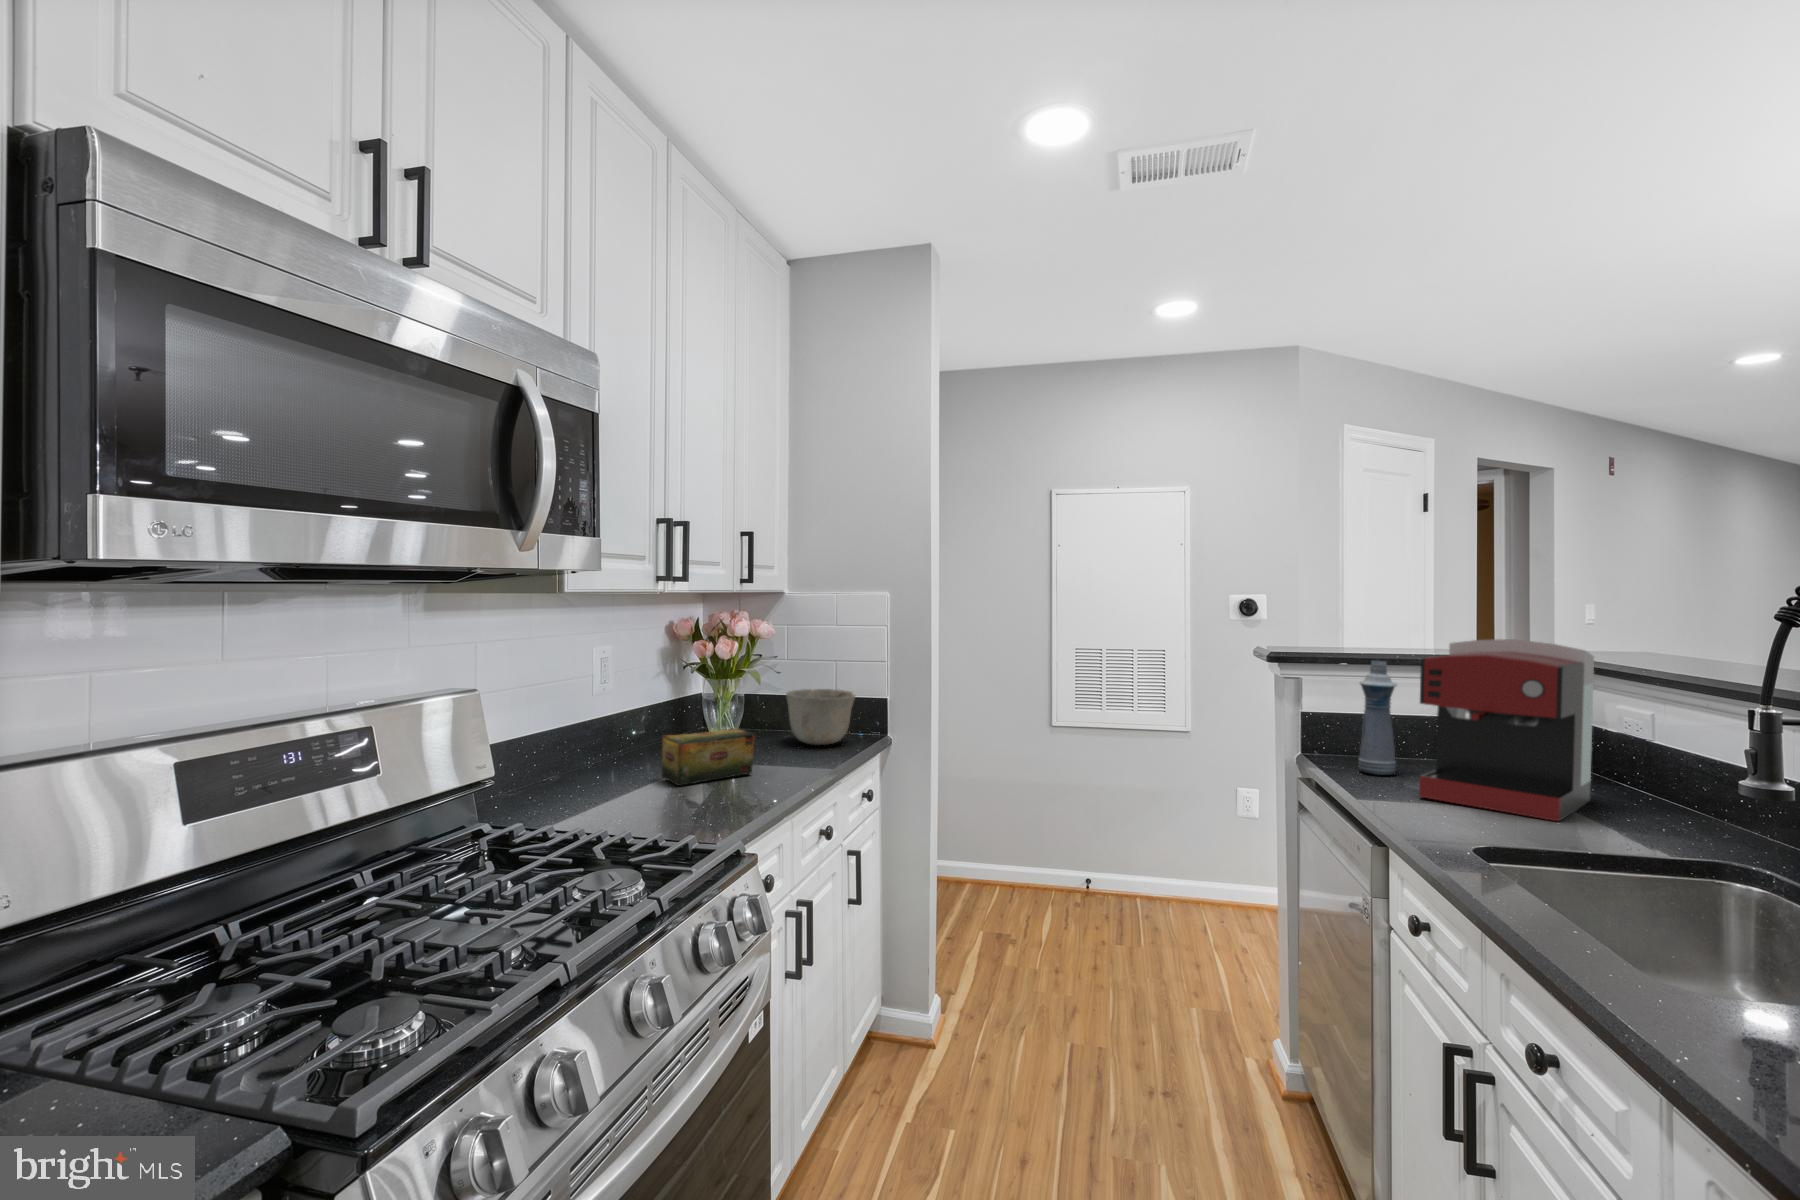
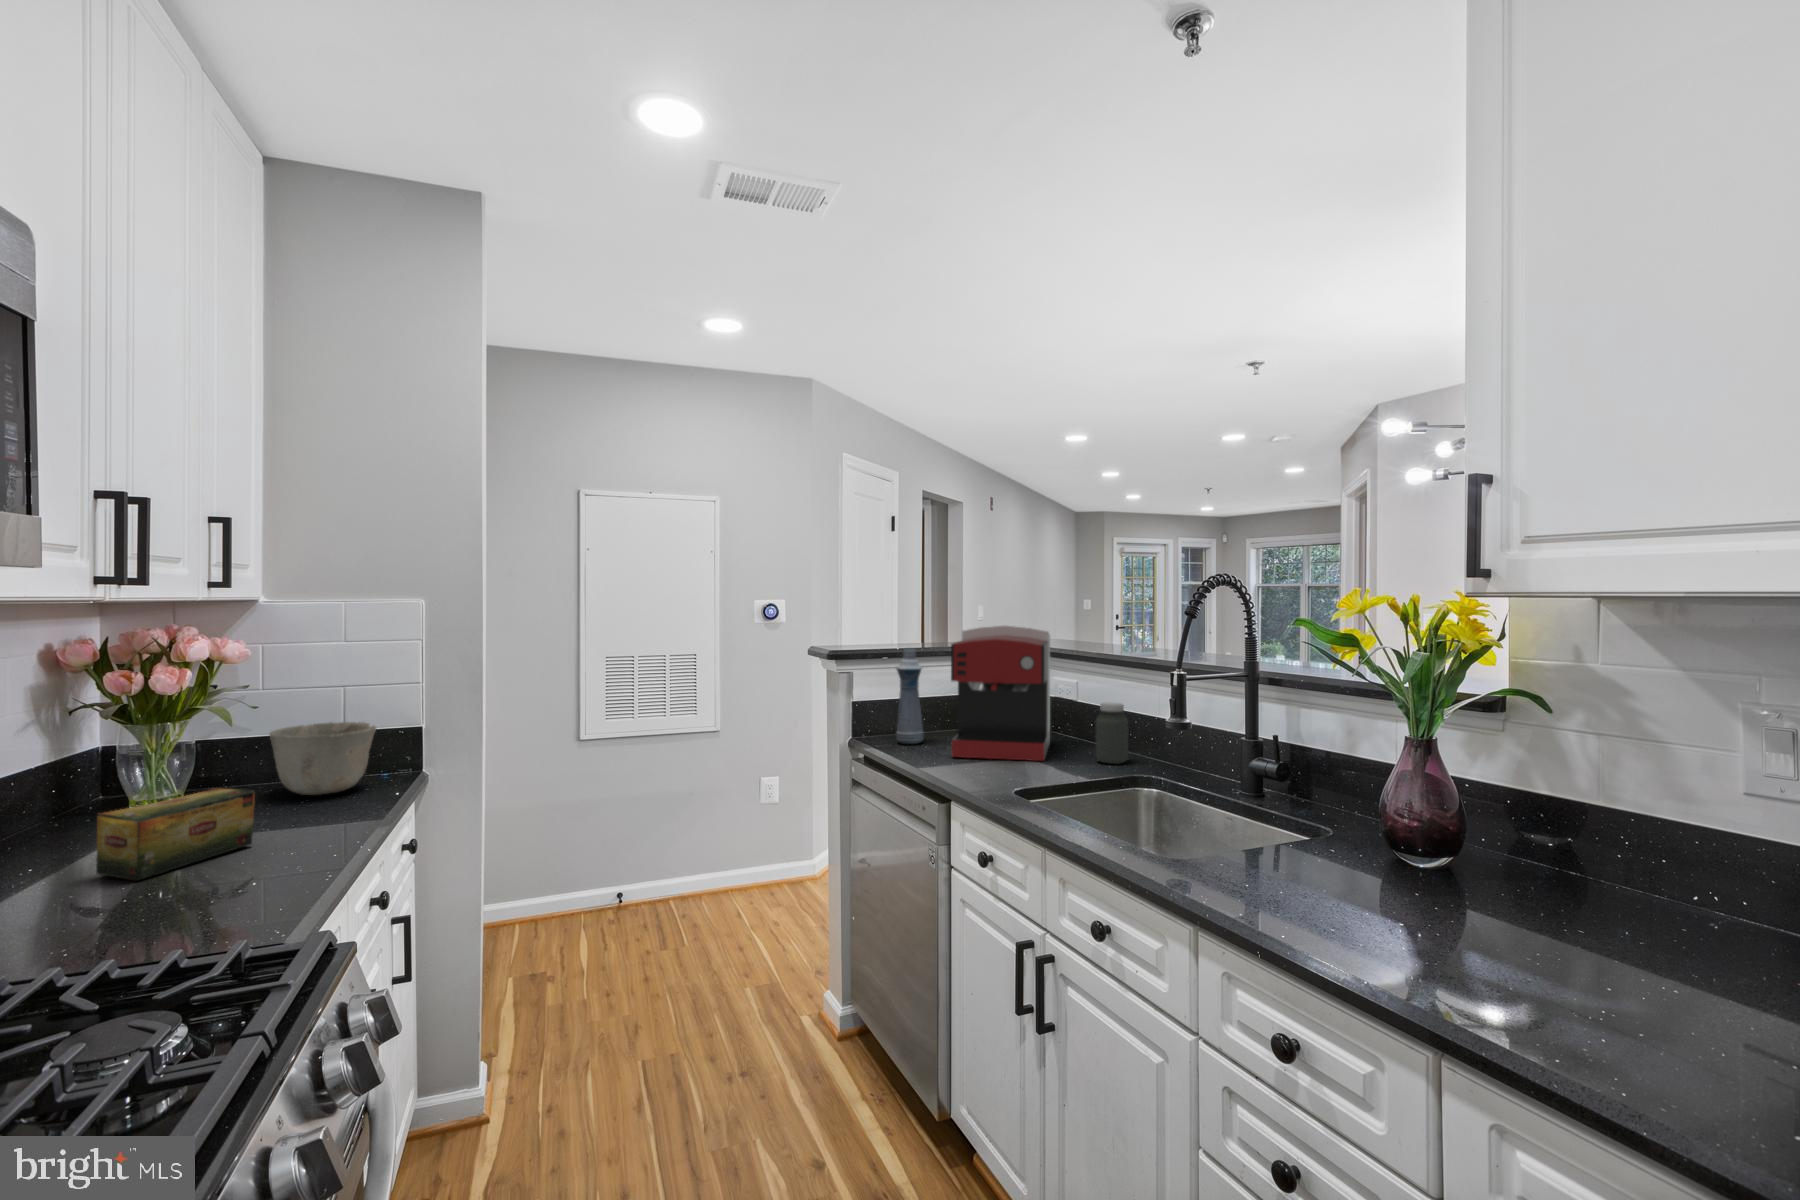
jar: none [1649,754,1712,844] -> present [1096,703,1128,764]

